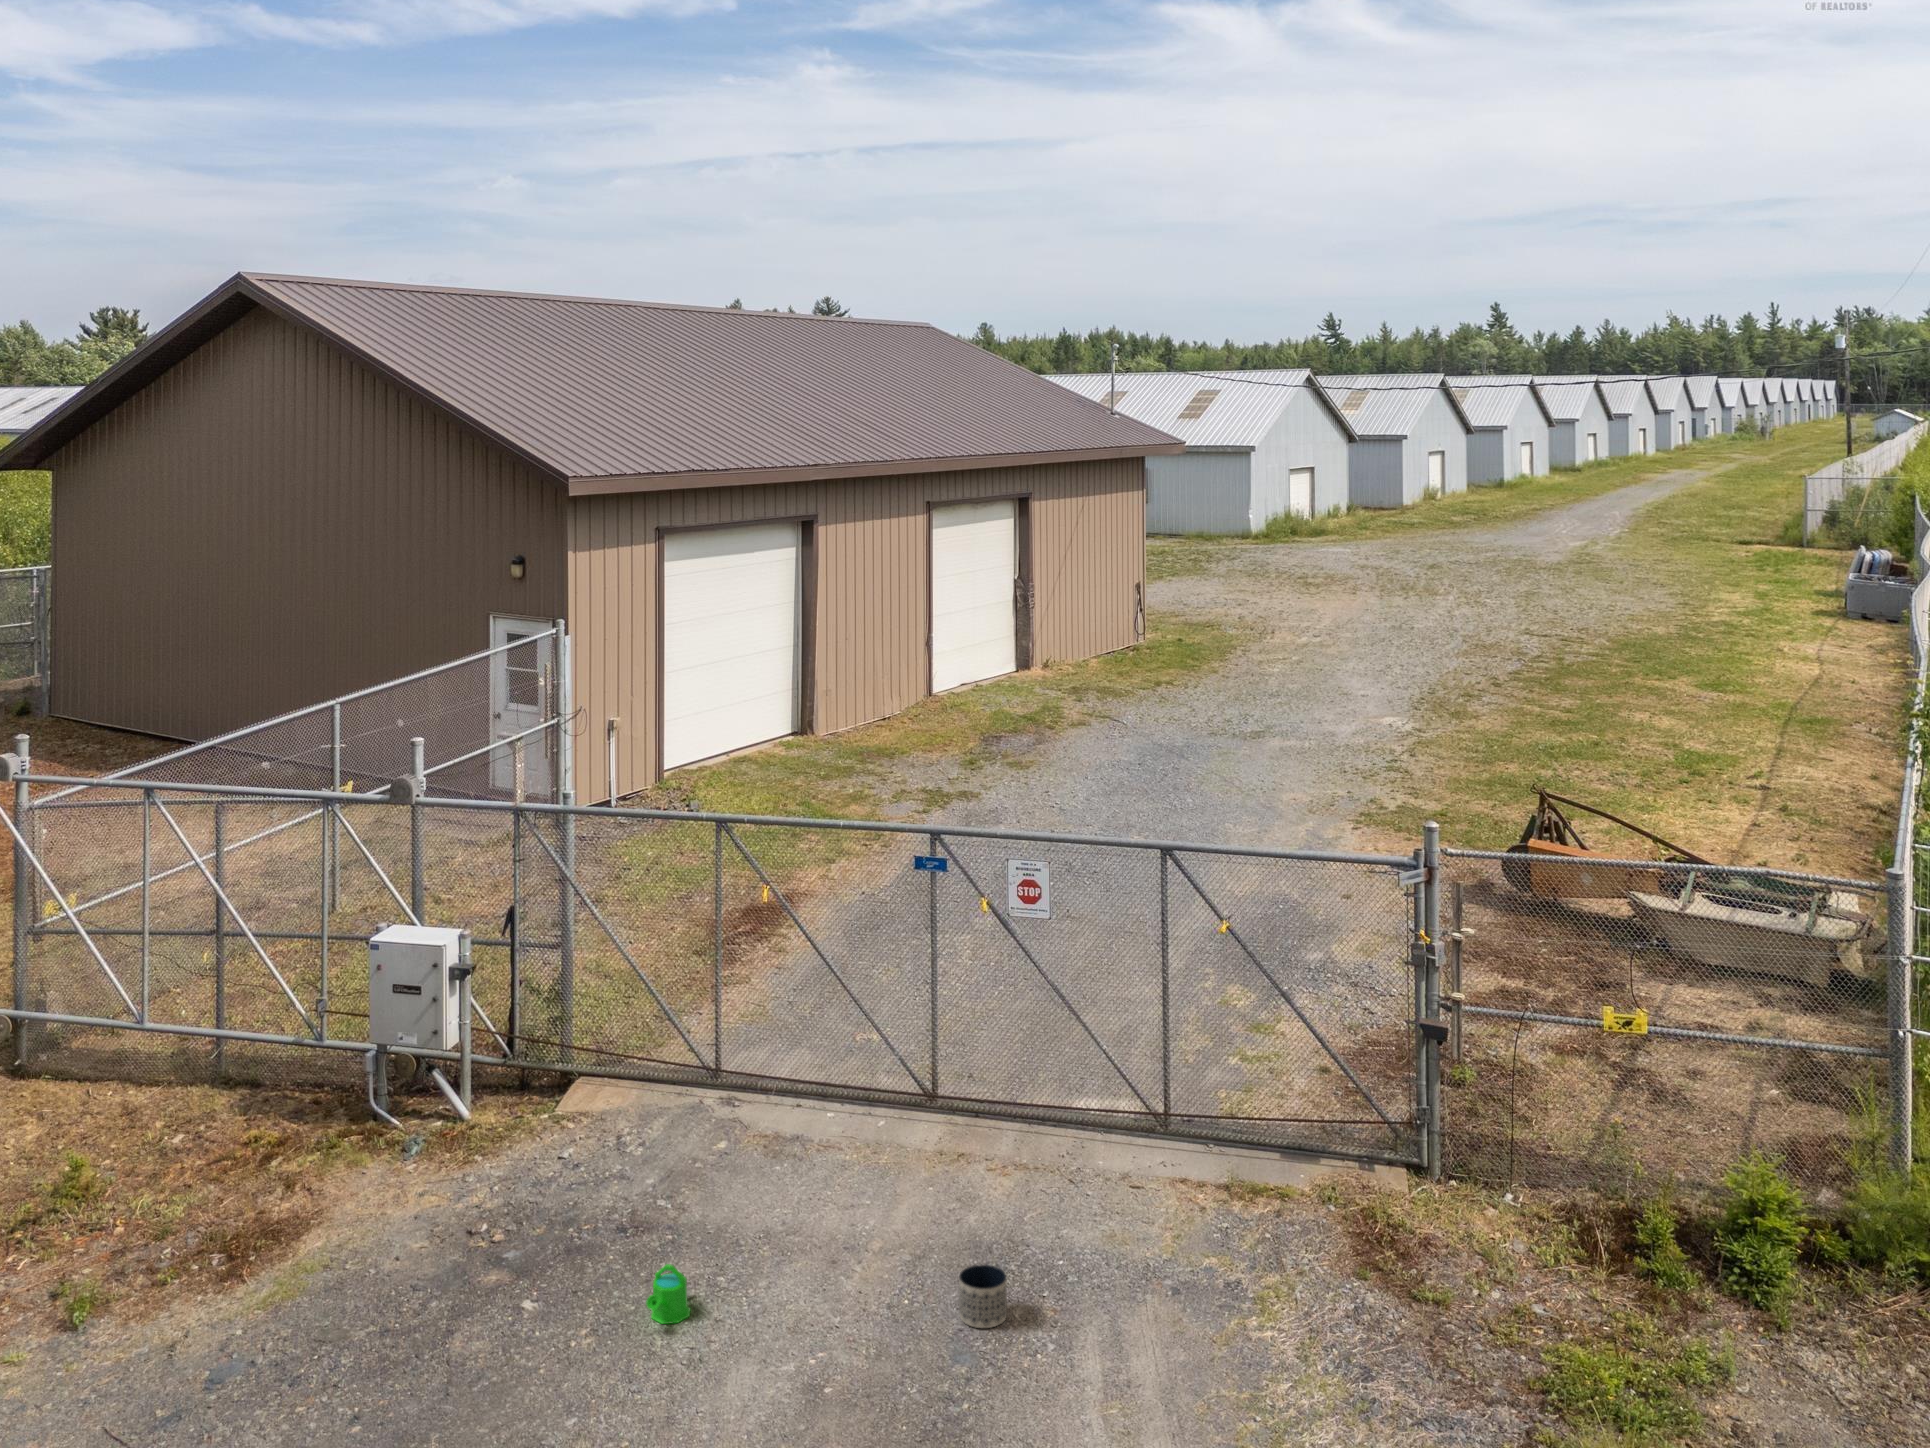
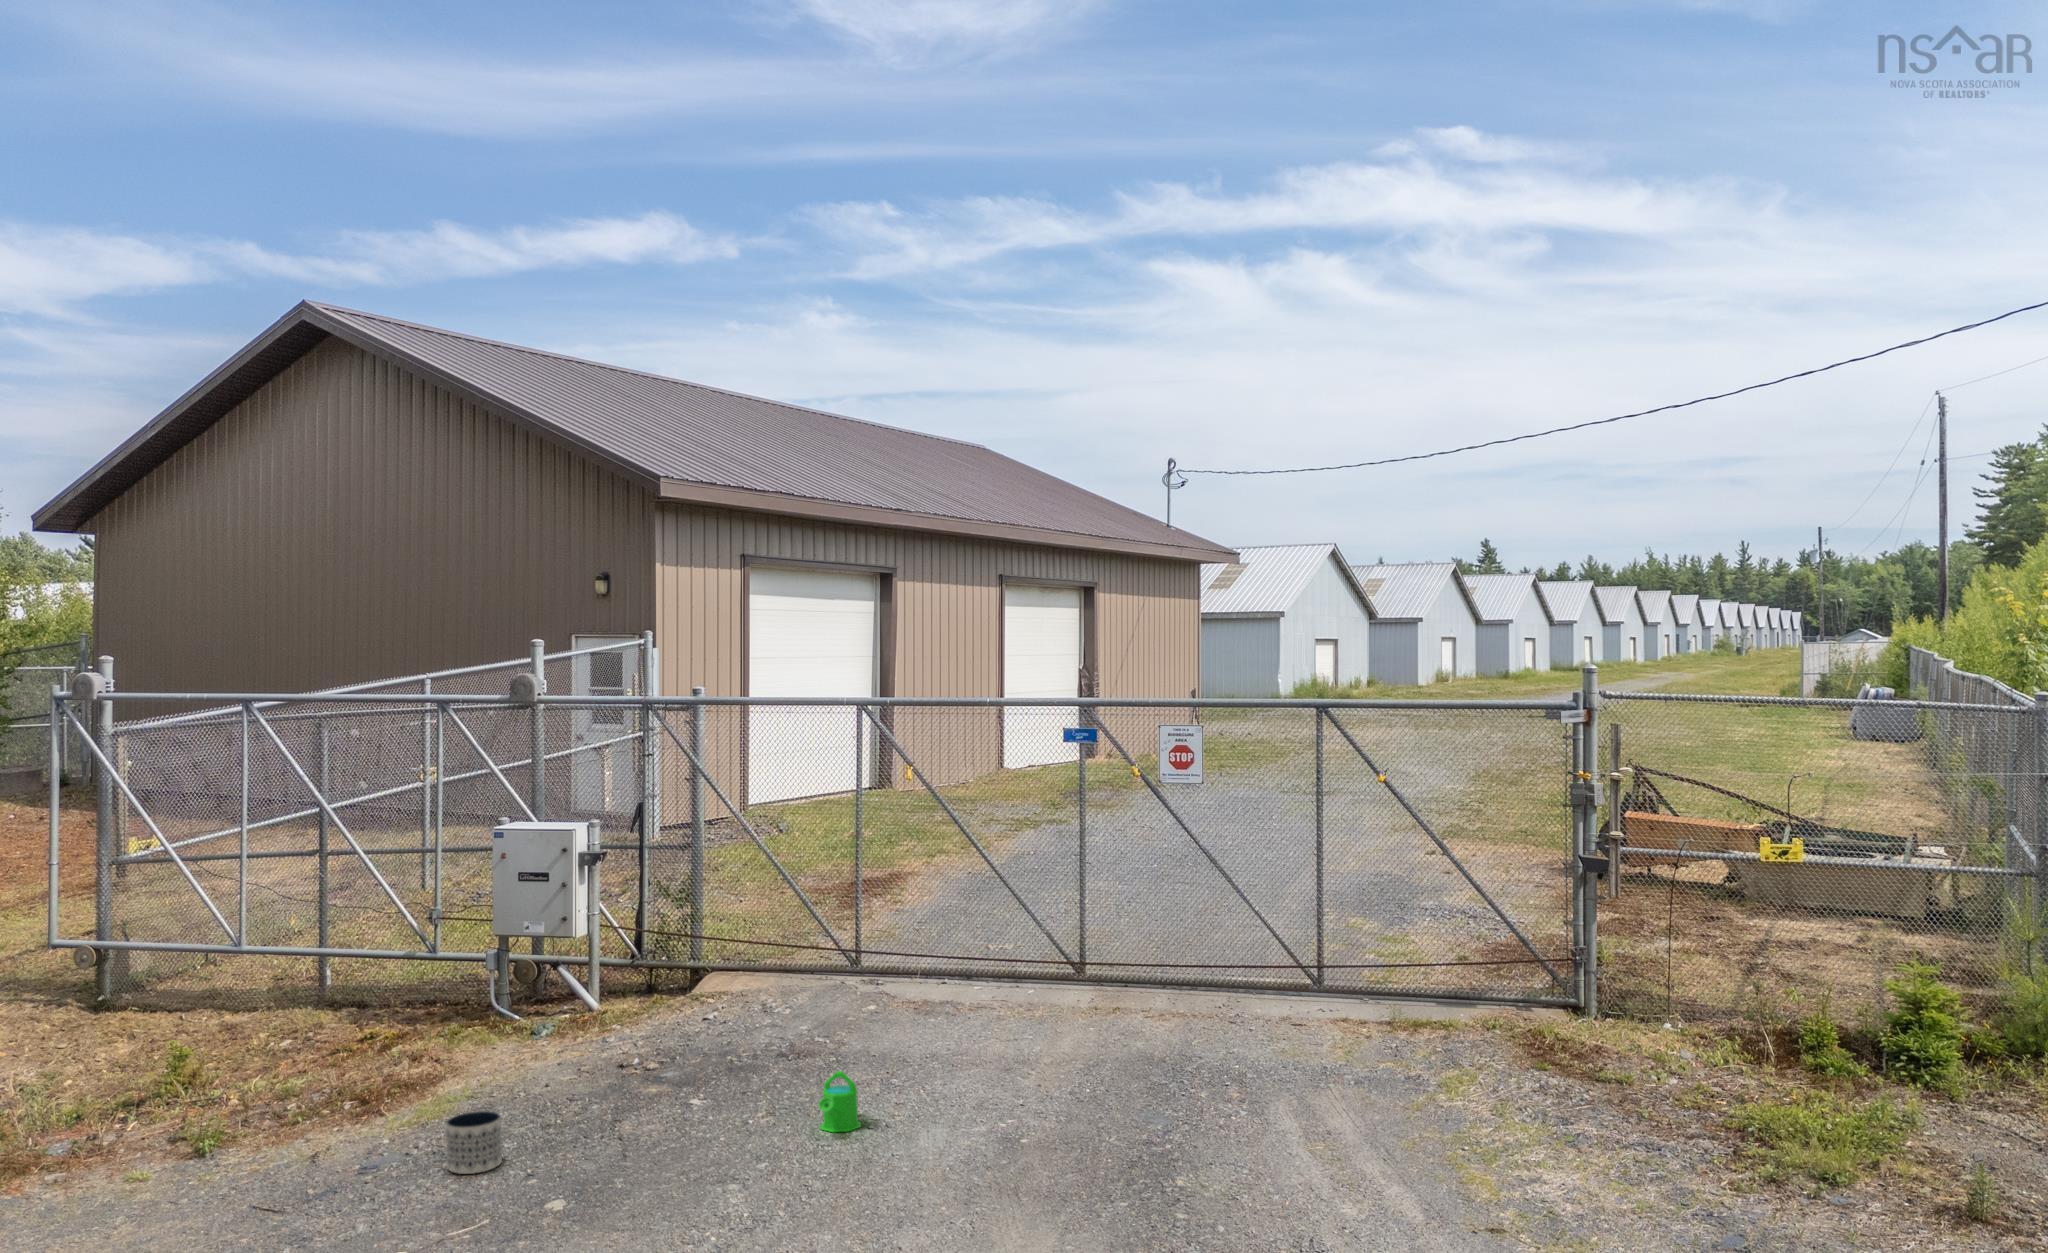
planter: present [959,1265,1007,1328] -> present [446,1111,502,1174]

